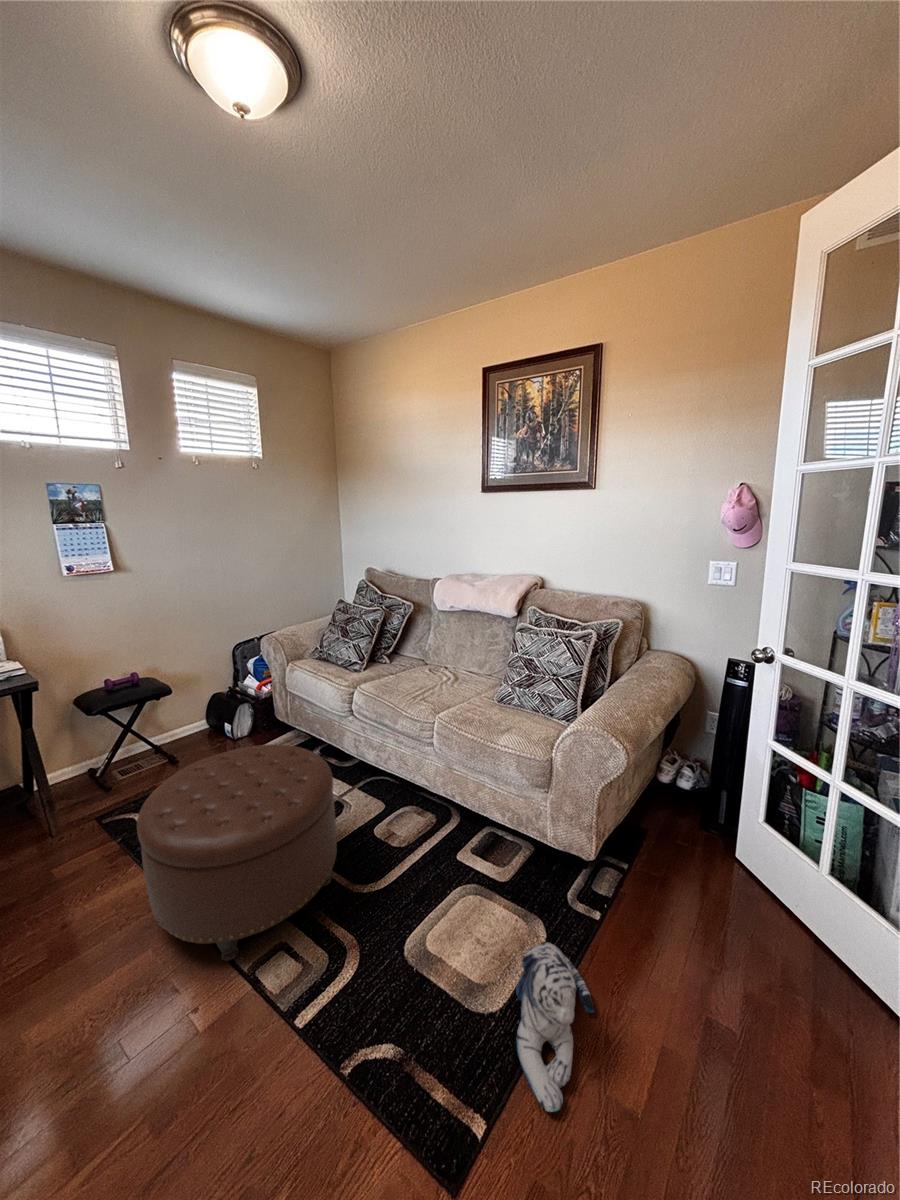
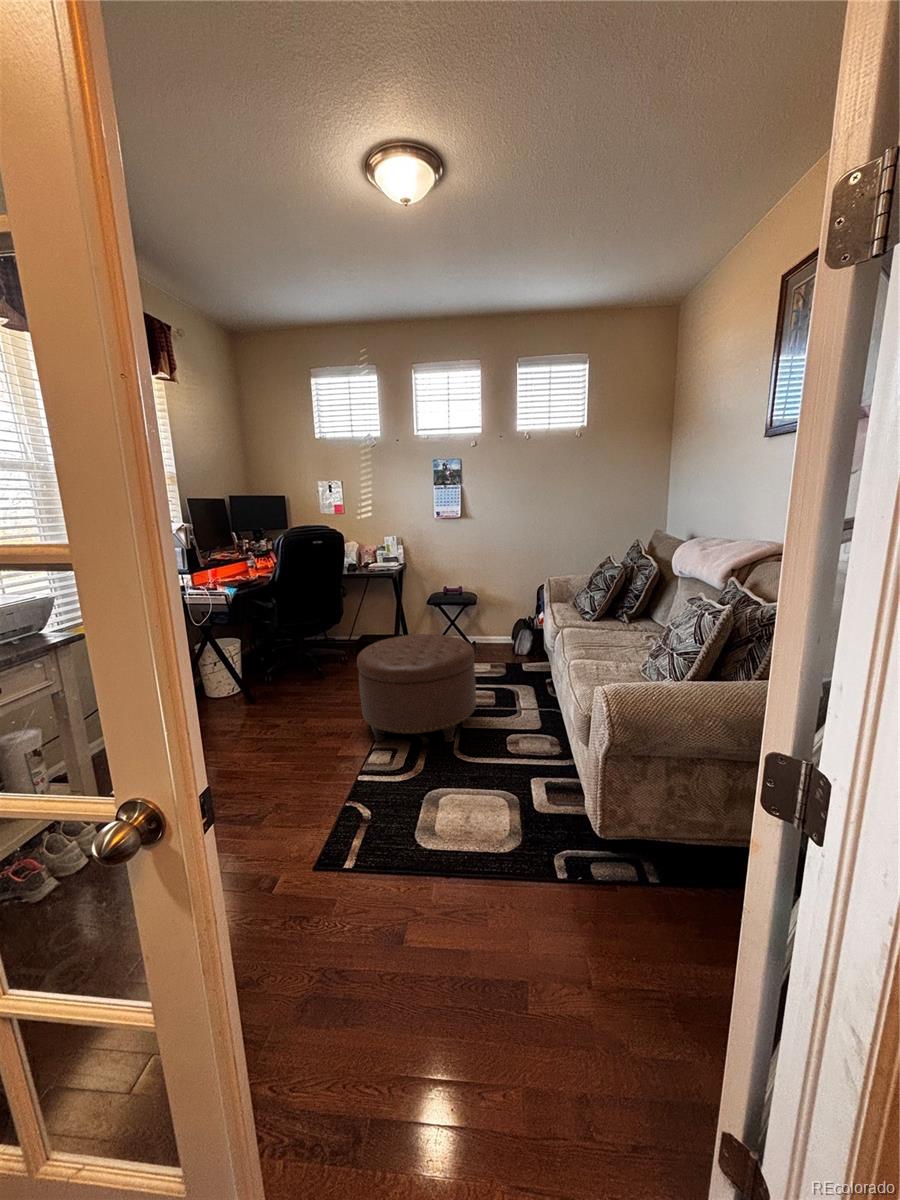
plush toy: present [515,942,594,1112] -> none [370,814,497,899]

